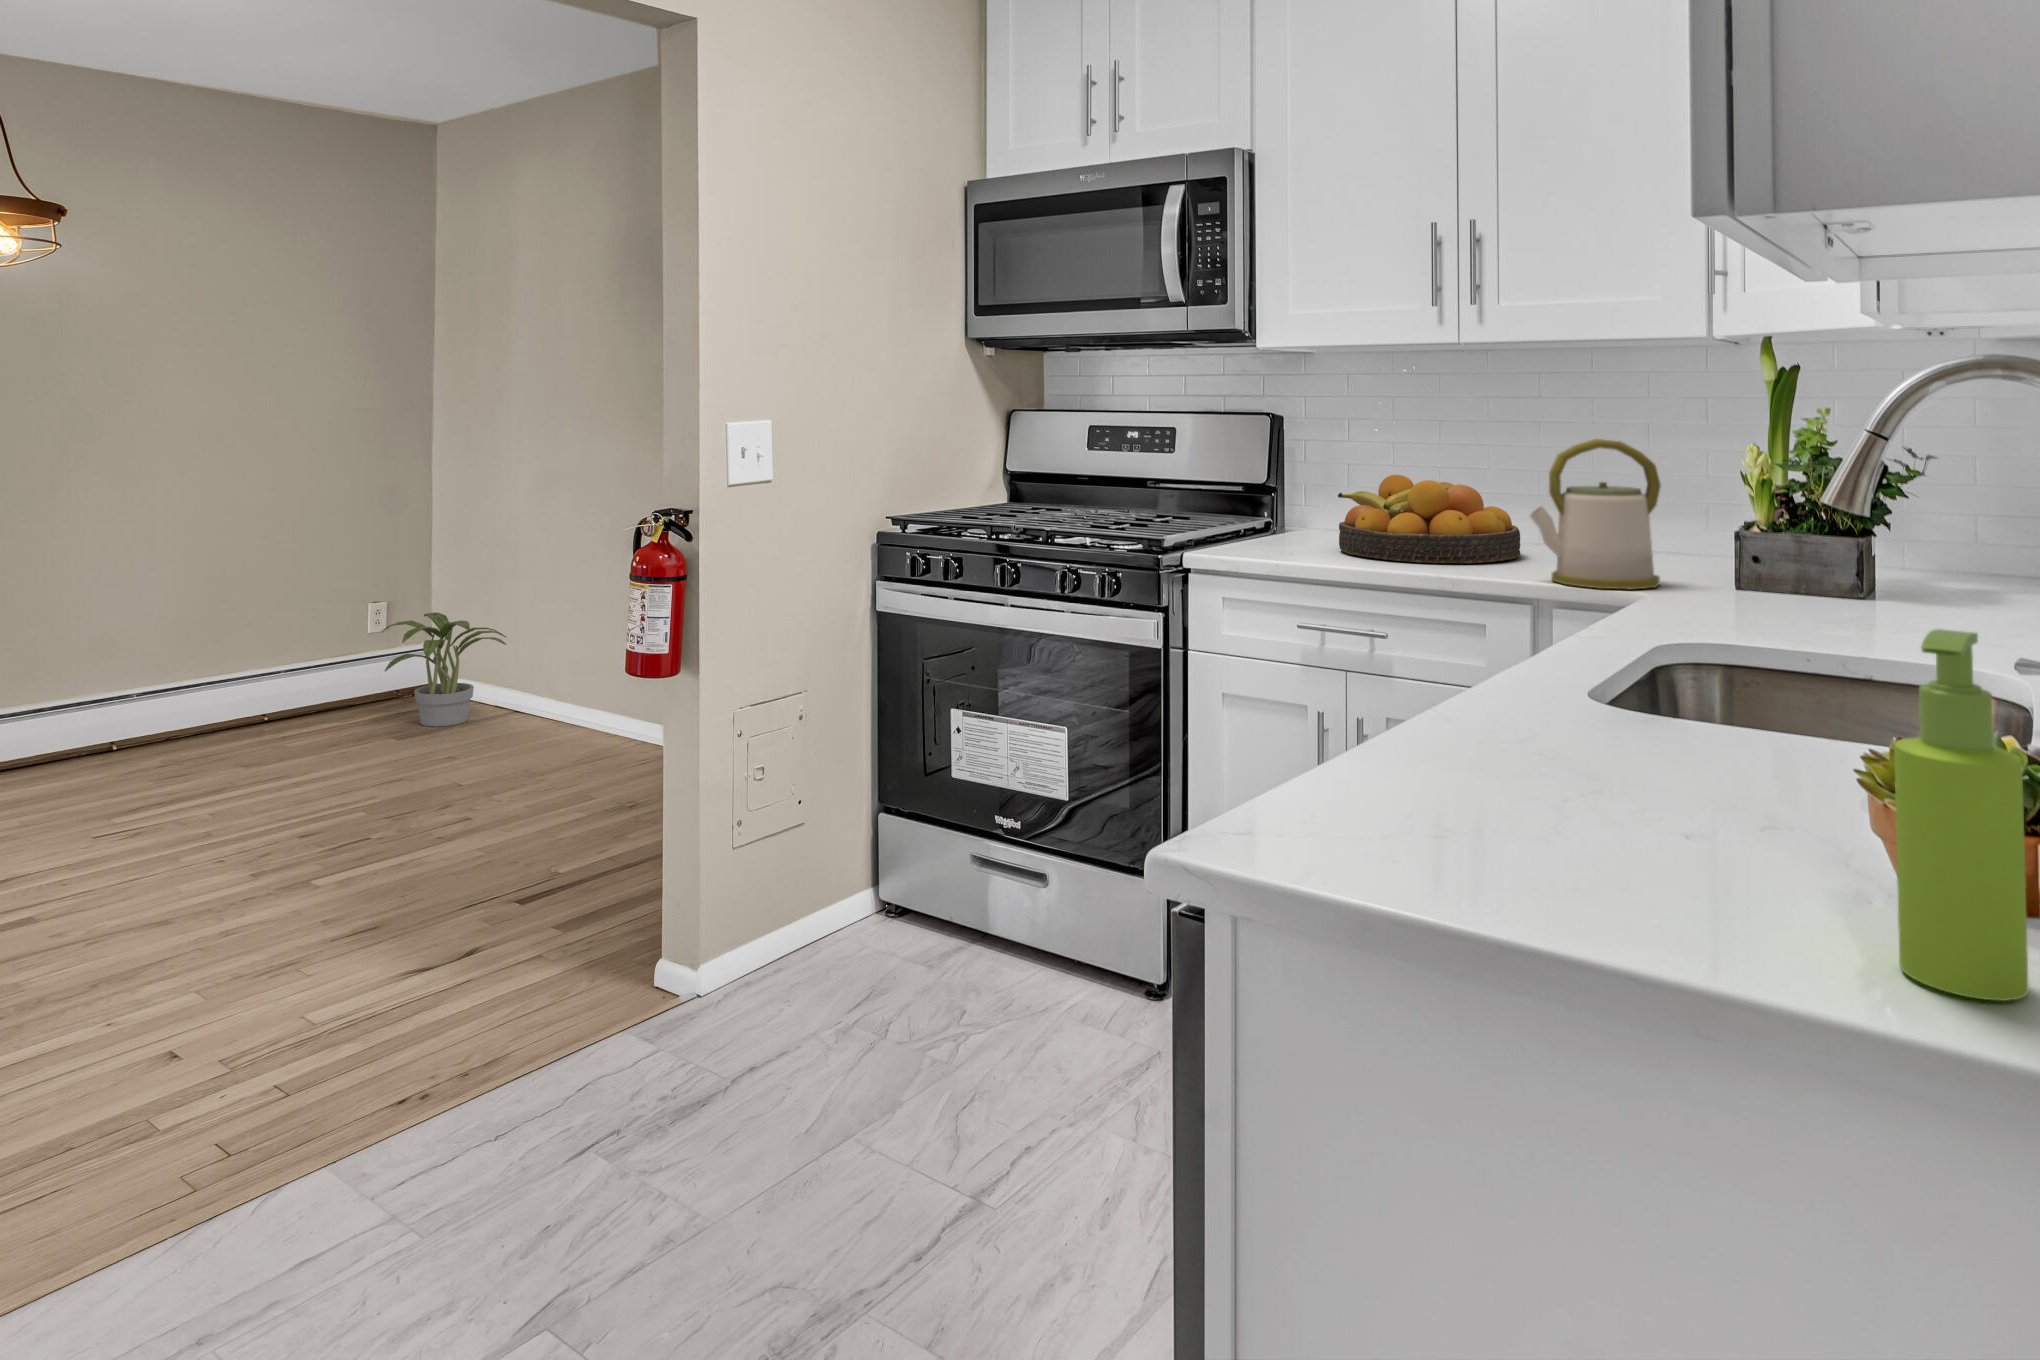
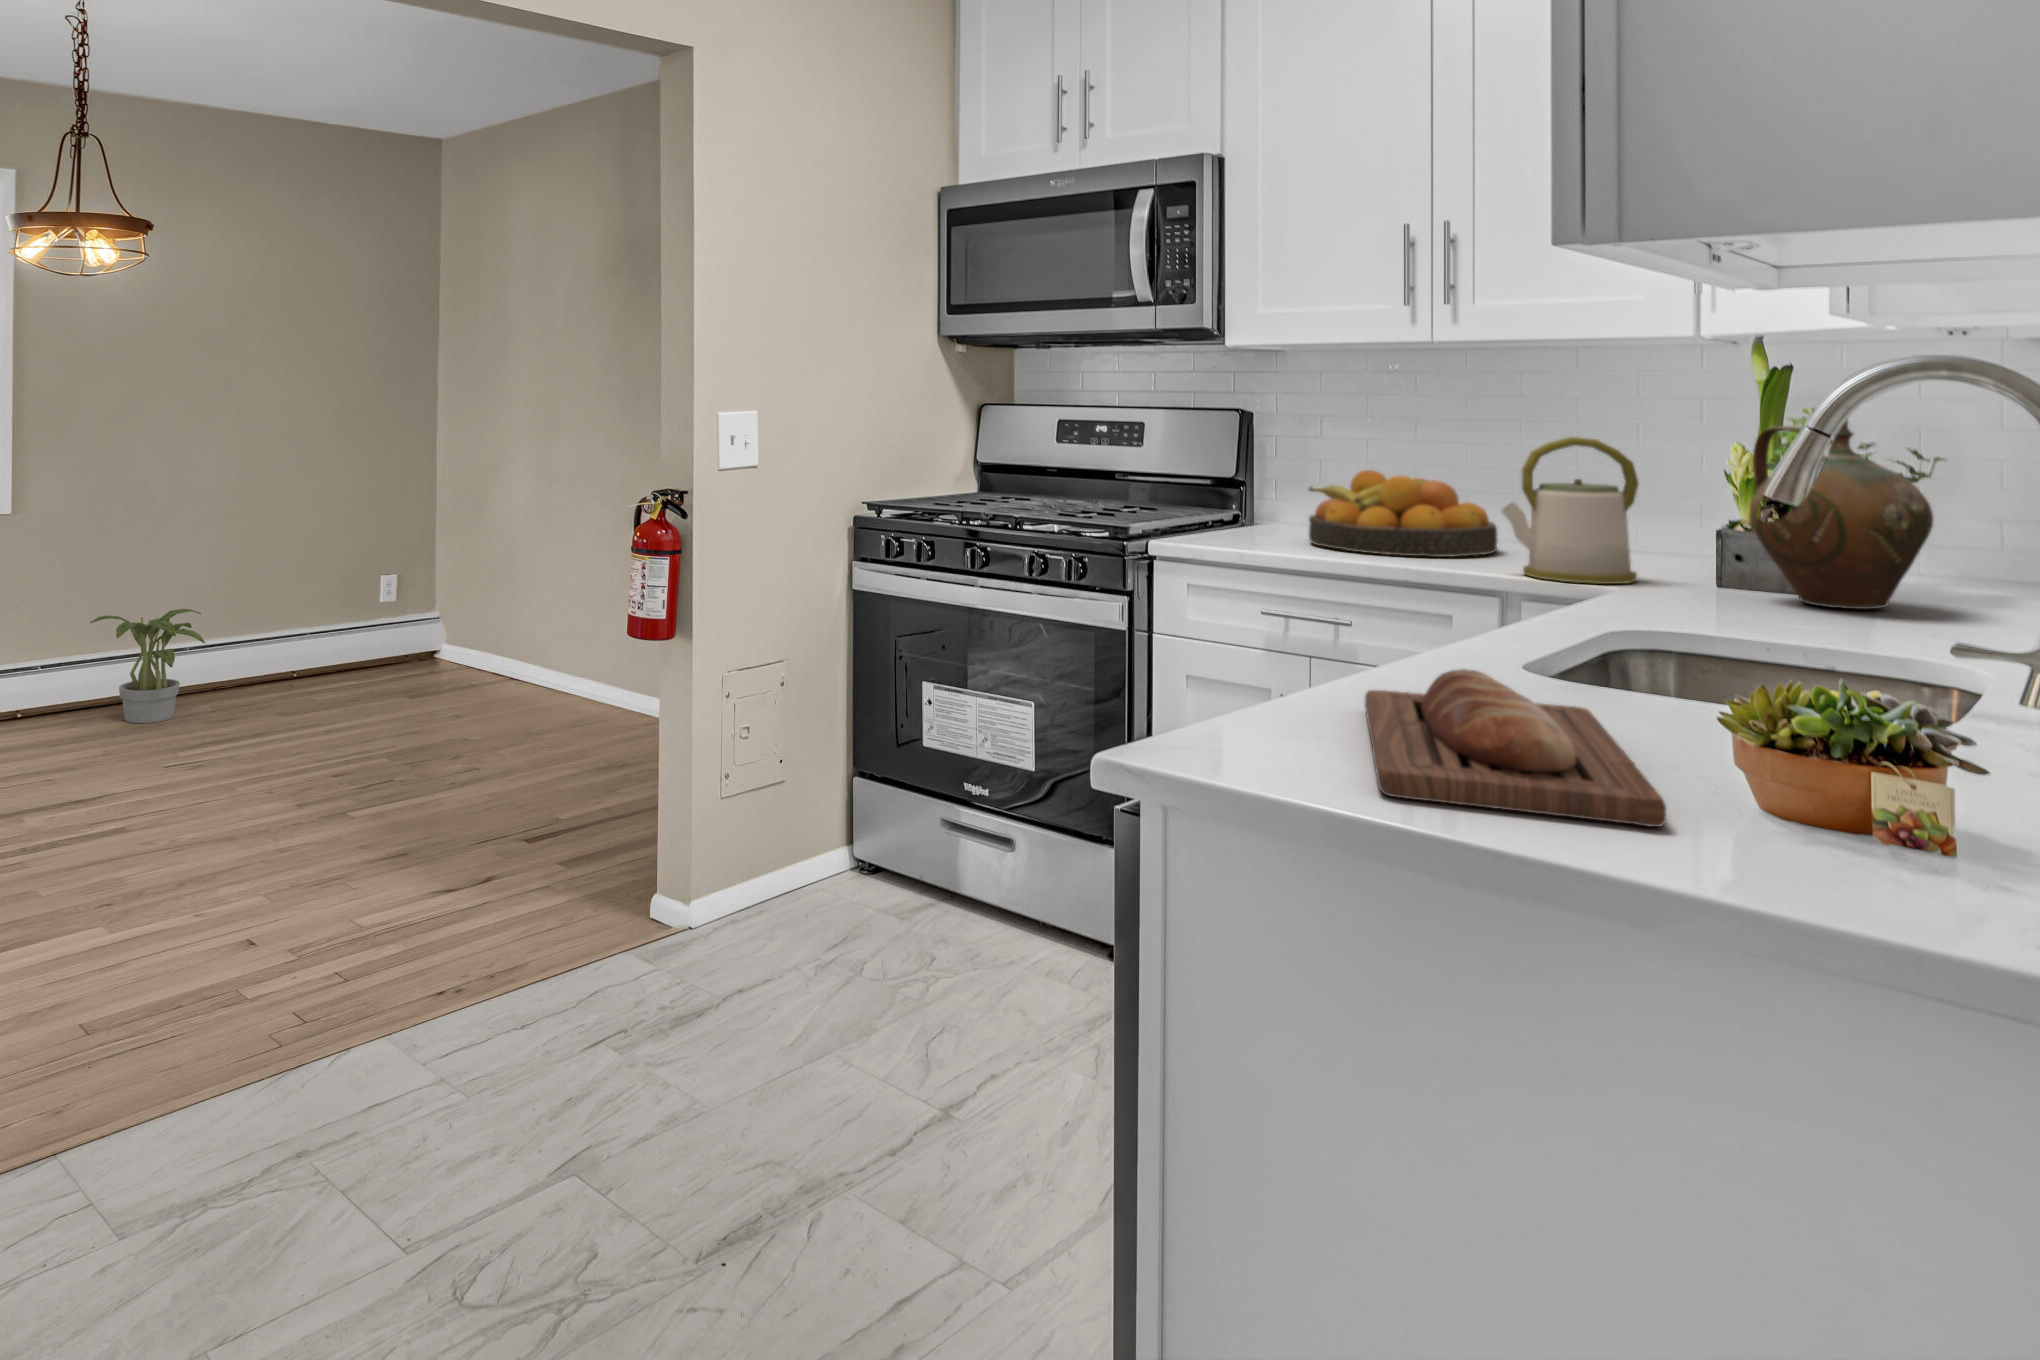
ceramic jug: none [1770,412,1942,611] -> present [1750,420,1933,609]
potted plant: present [381,612,507,726] -> present [90,609,205,723]
soap dispenser: present [1894,629,2029,1001] -> none [1723,586,1830,878]
bread loaf: none [1435,715,1817,926] -> present [1365,669,1666,827]

